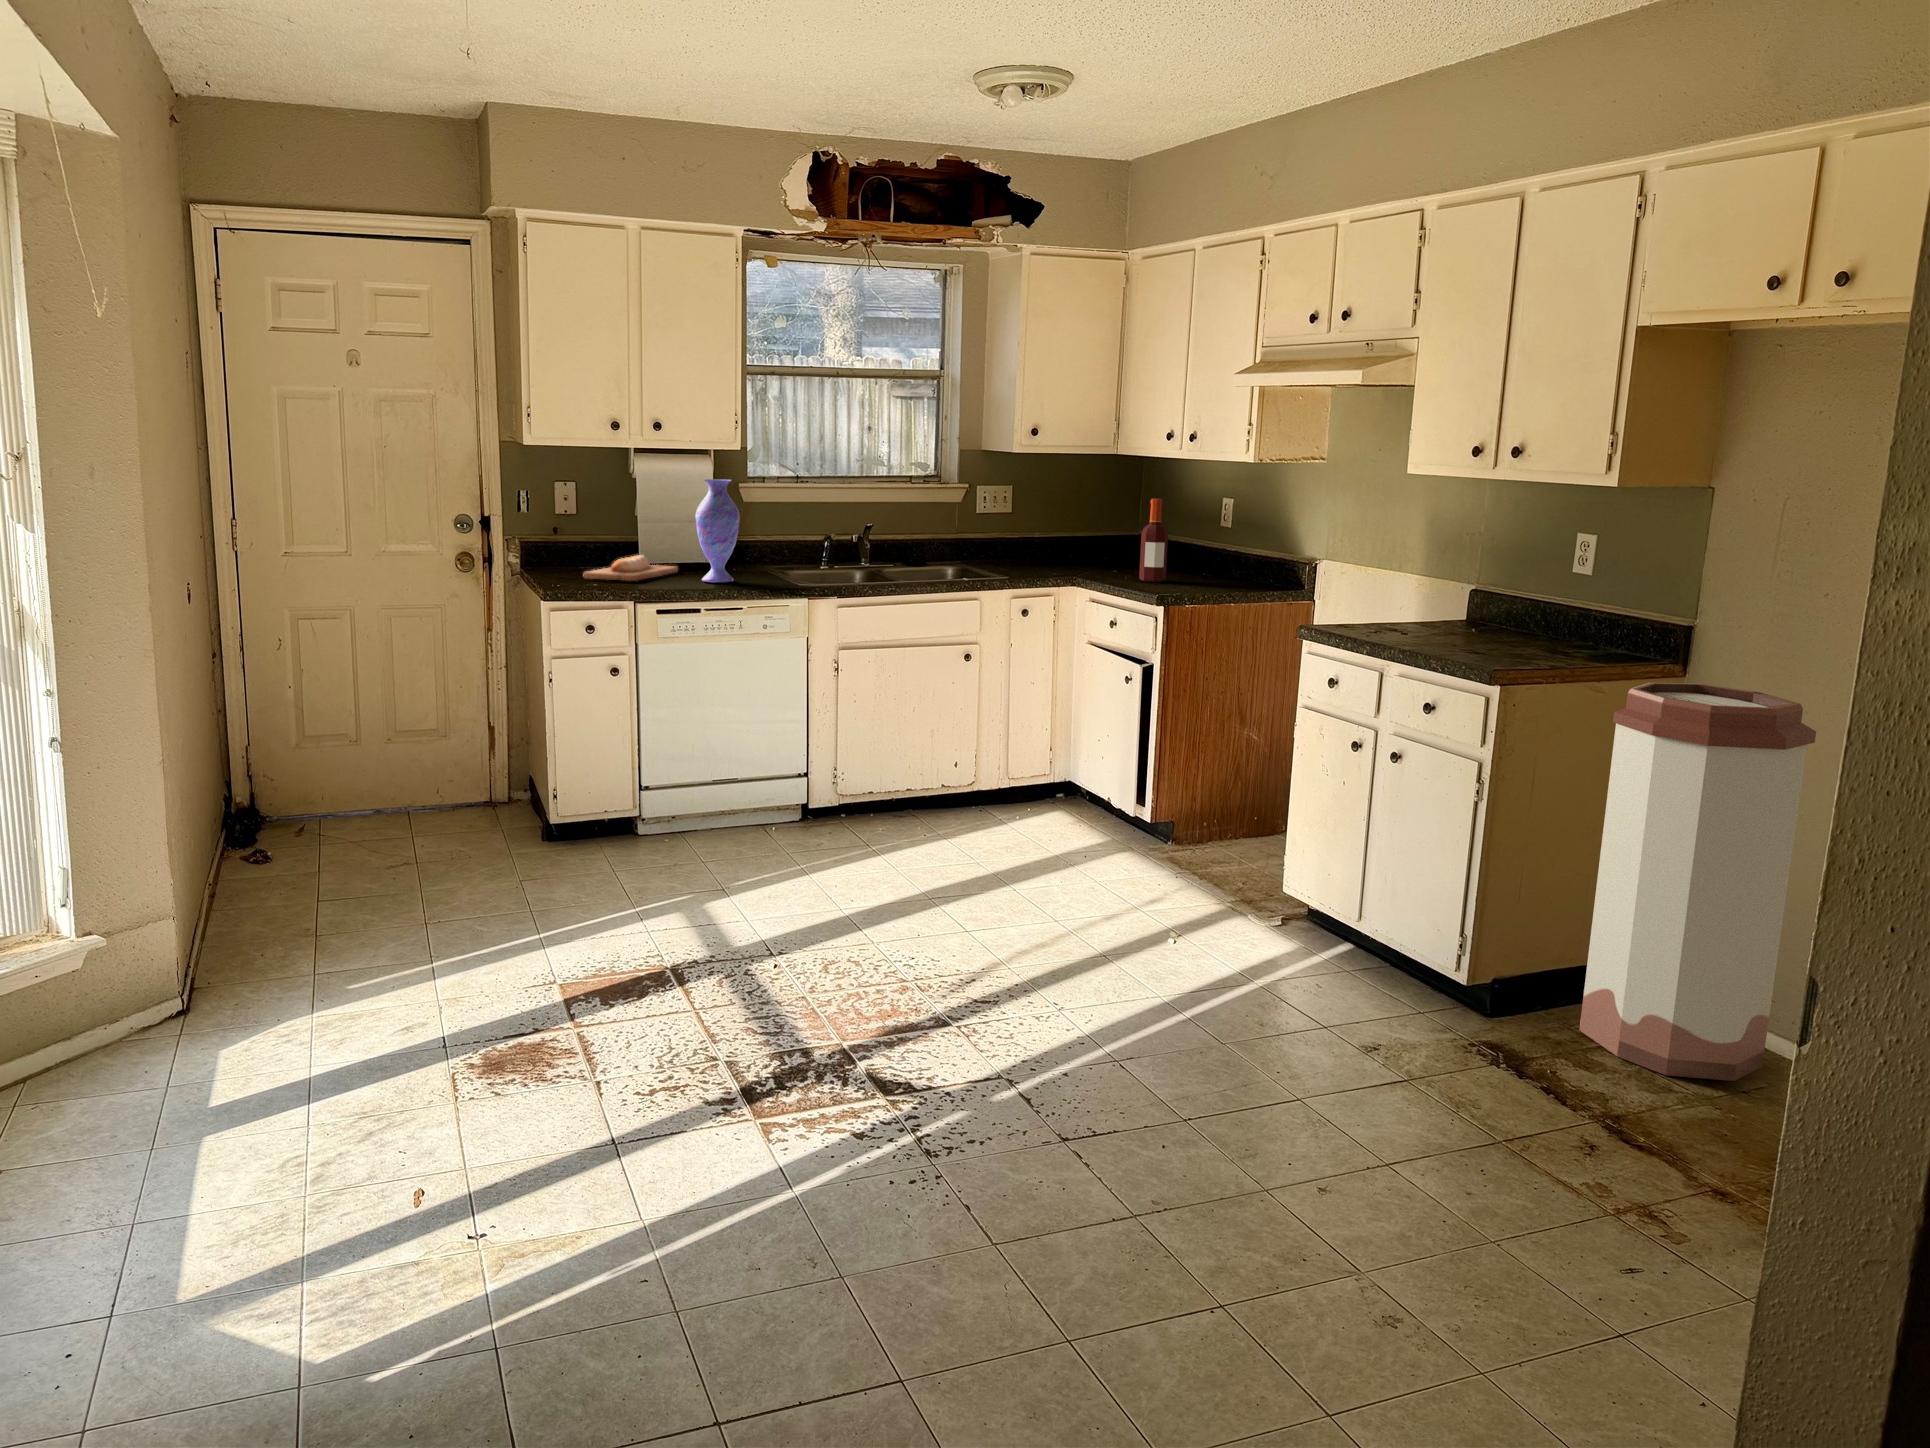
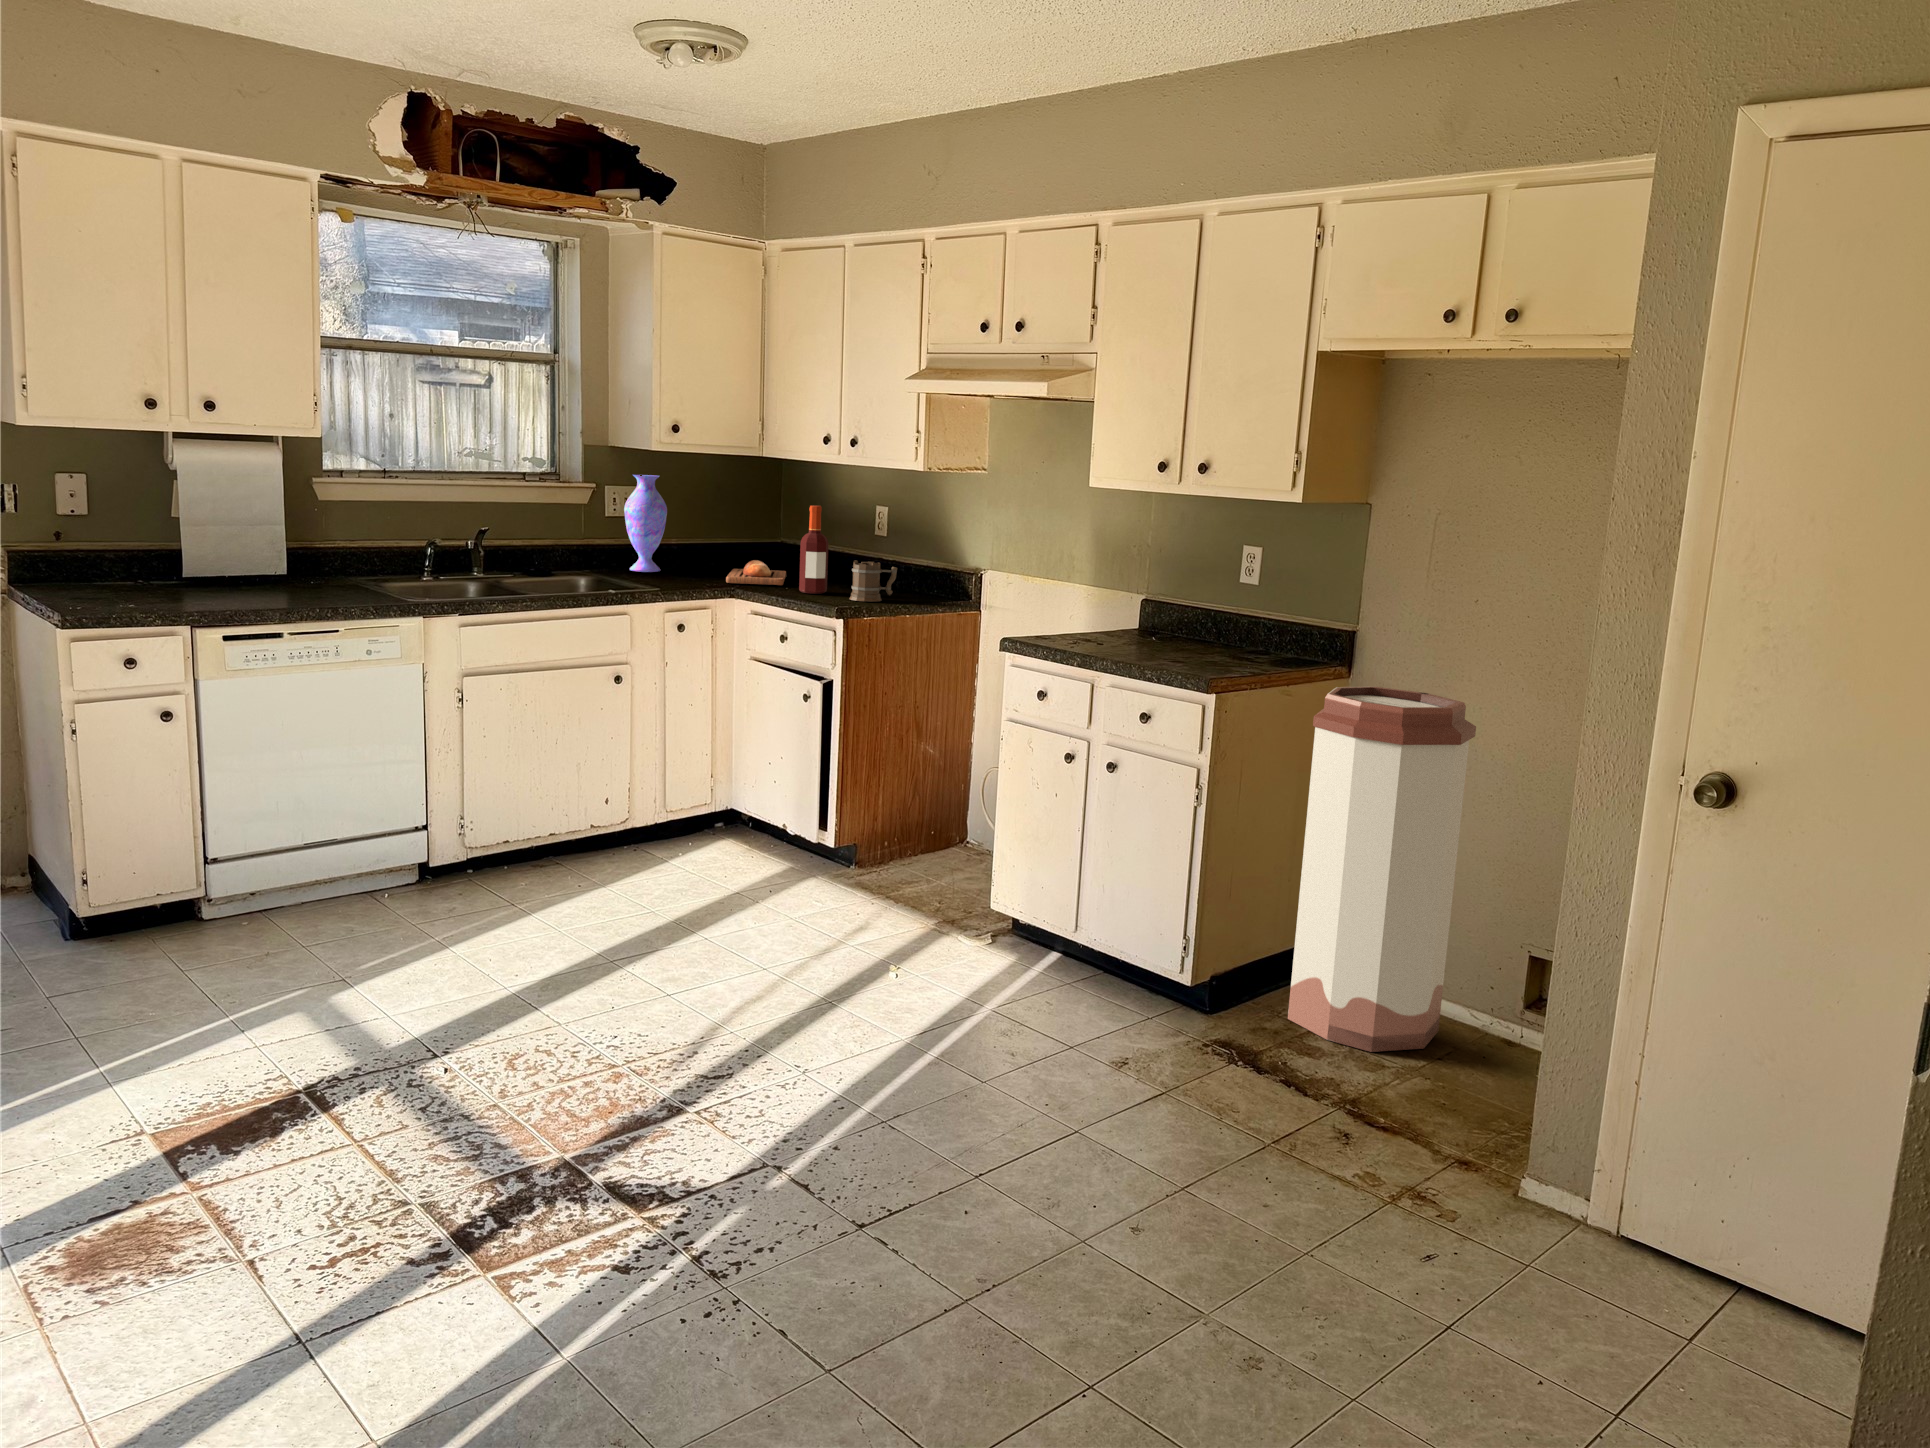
vase: present [695,479,740,583] -> present [624,475,667,572]
mug: none [1183,550,1231,590] -> present [849,560,897,602]
bread loaf: present [584,555,678,581] -> present [726,560,786,585]

